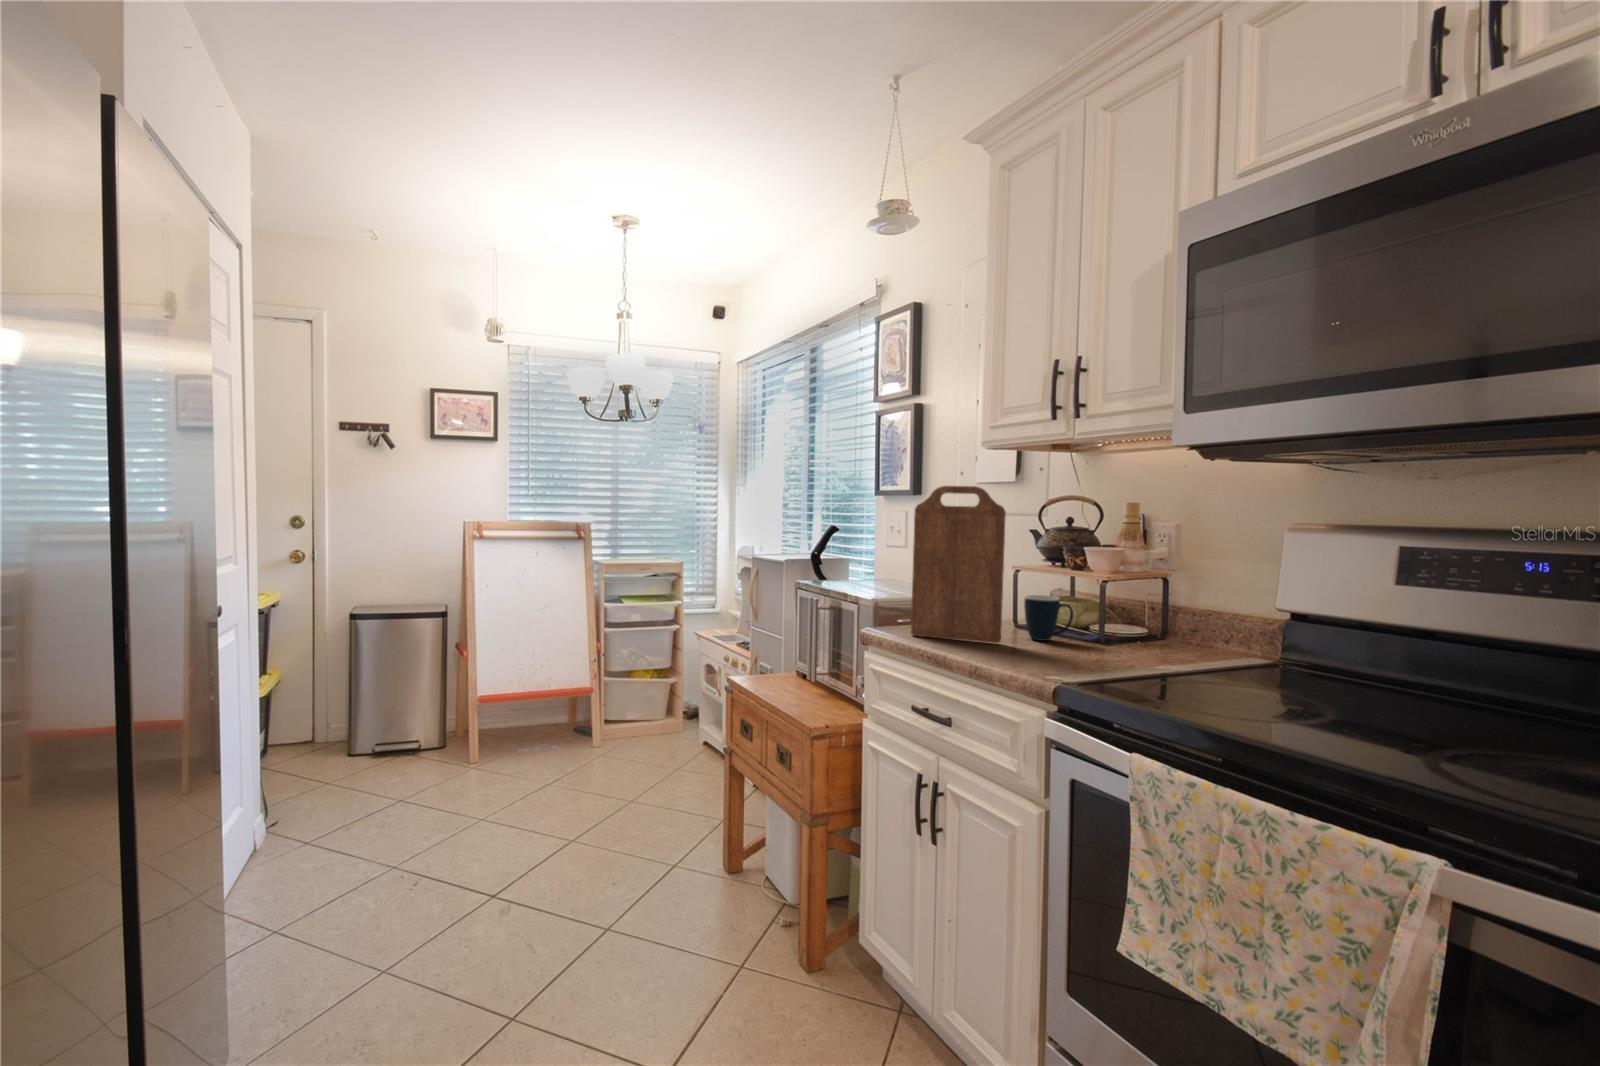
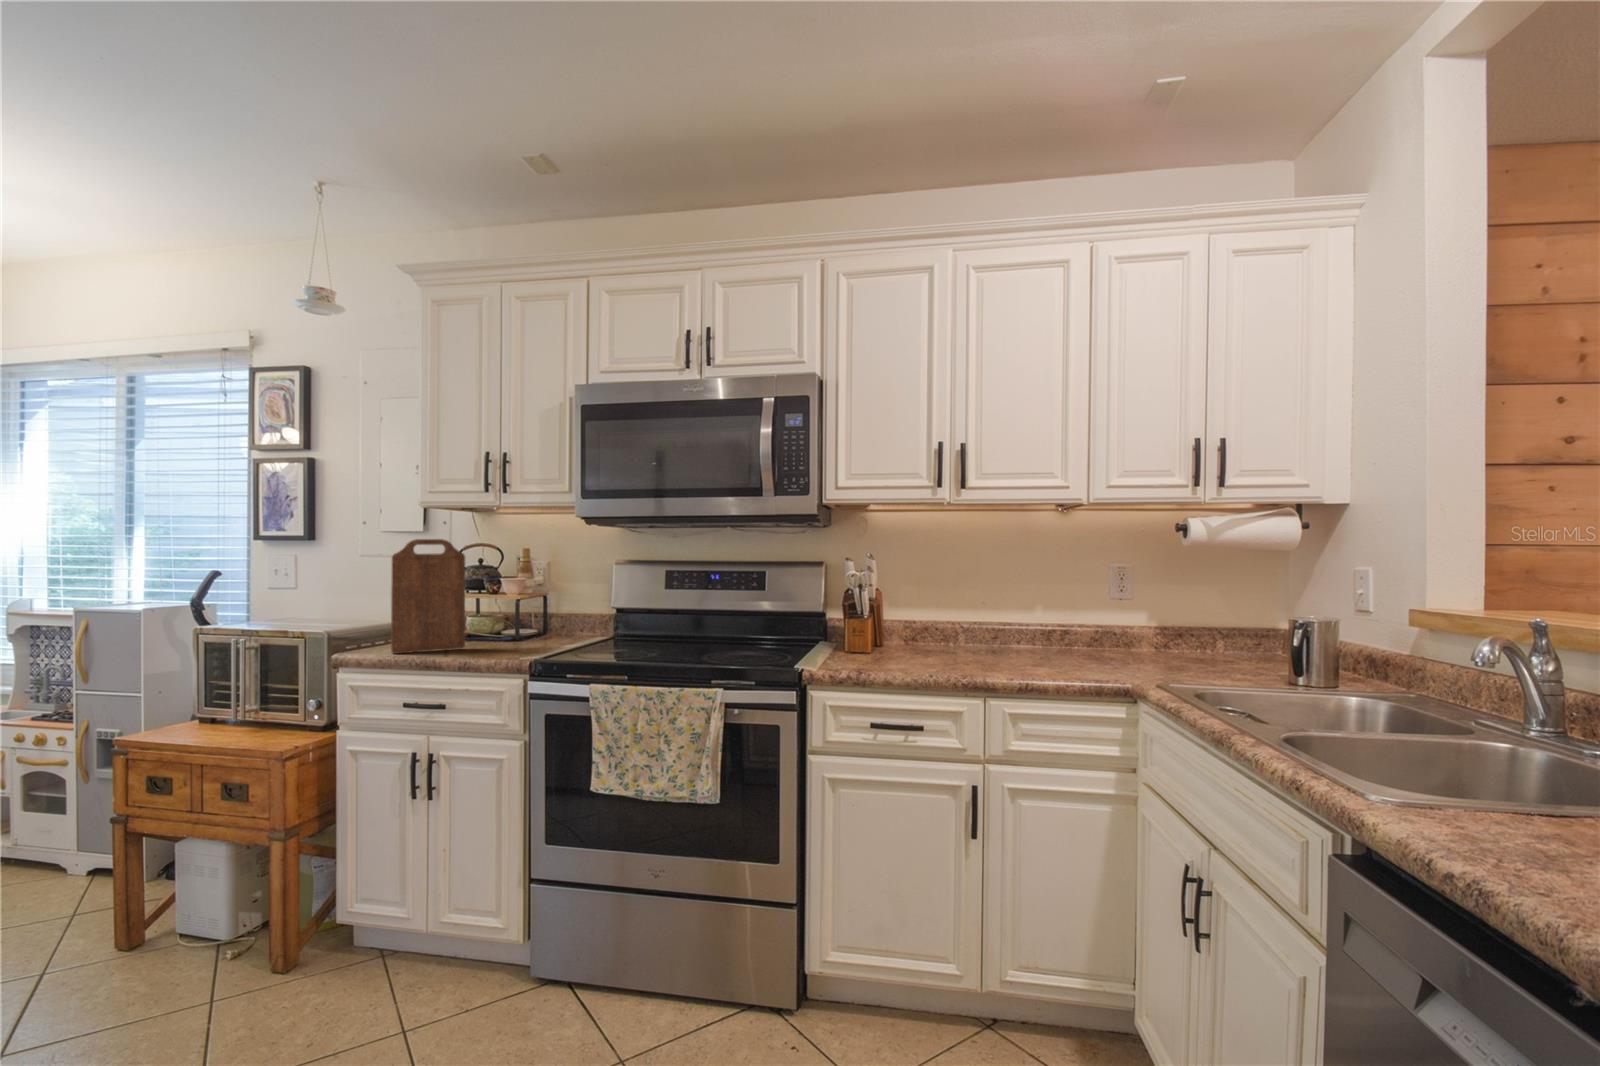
mug: present [1024,595,1073,641] -> none [472,612,507,643]

